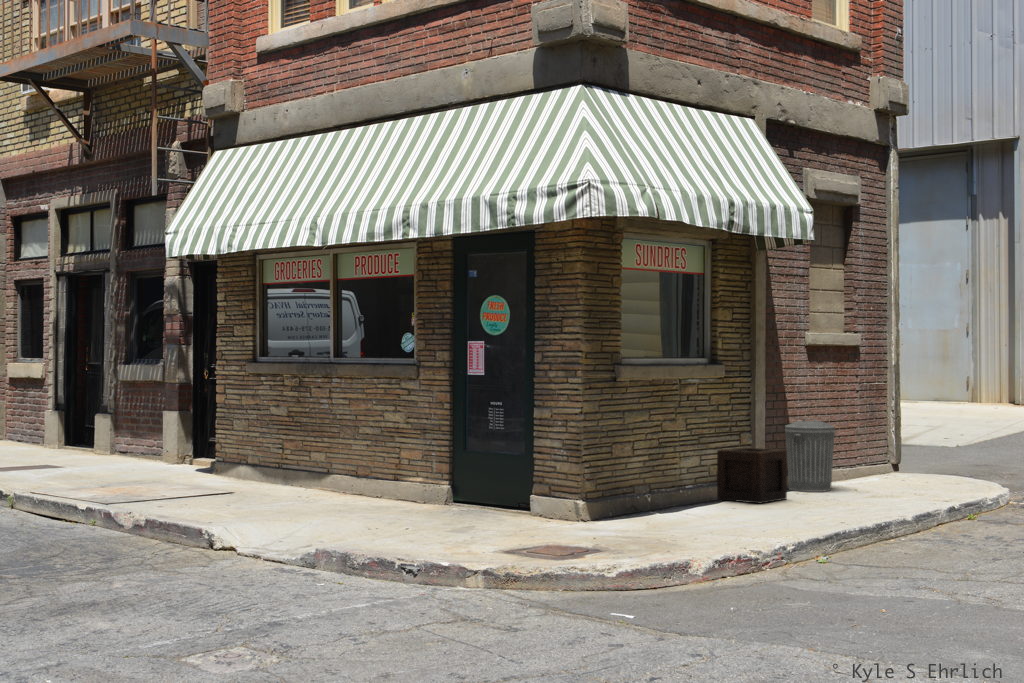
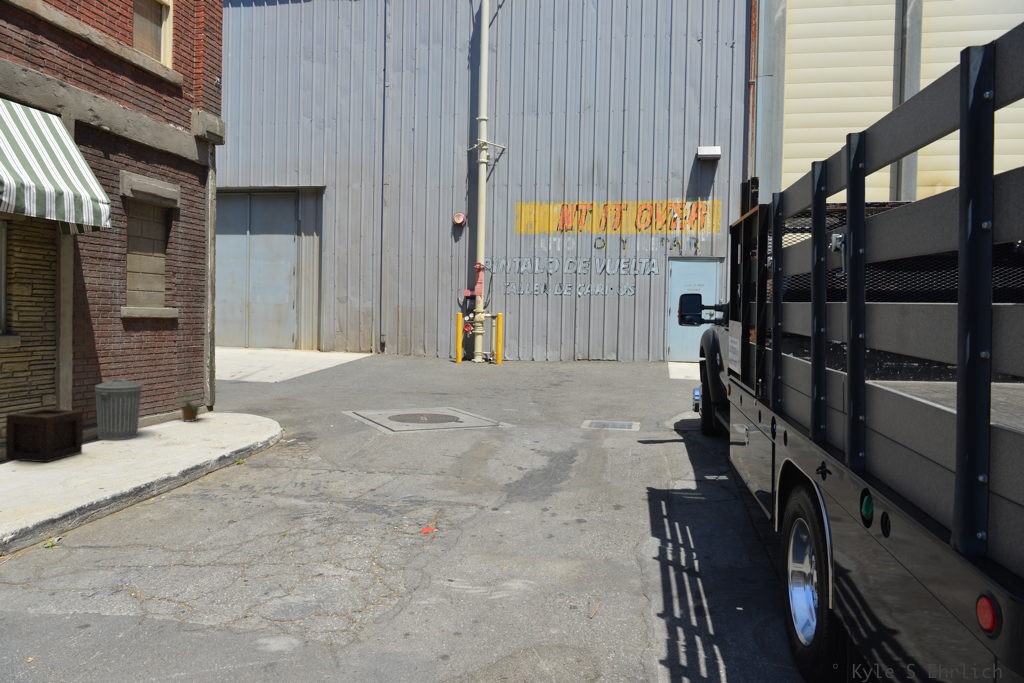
potted plant: none [854,442,896,481] -> present [174,393,199,422]

